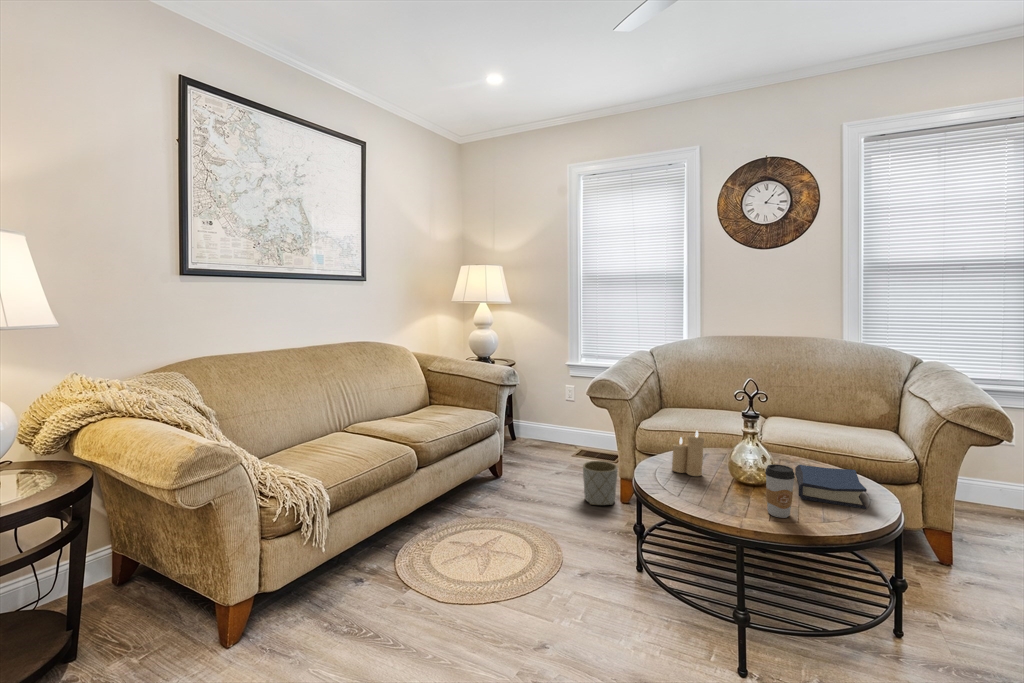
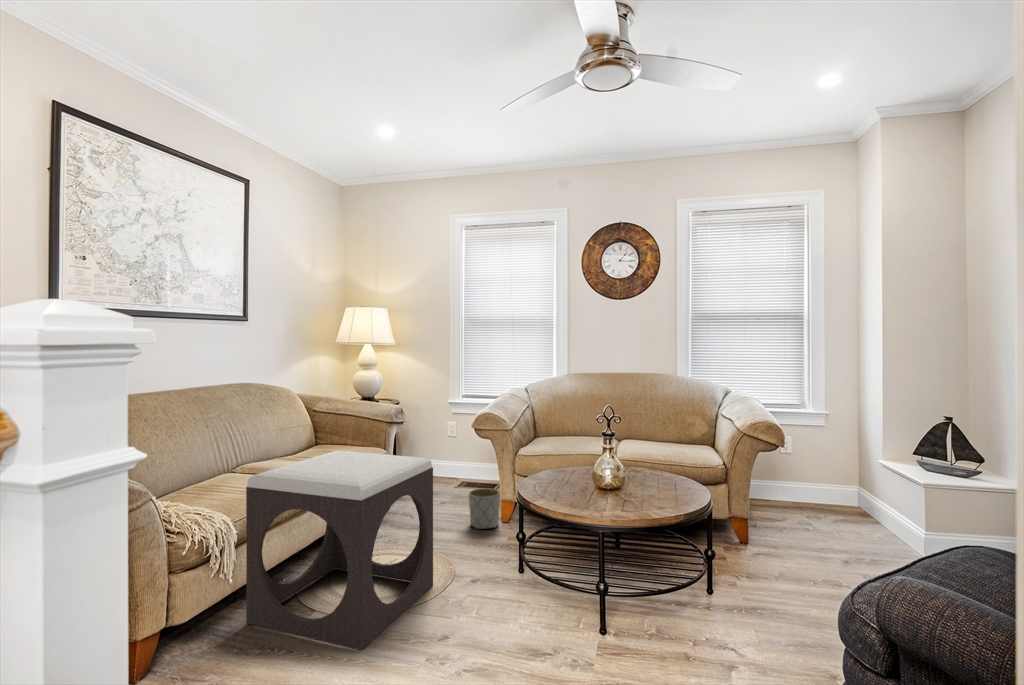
footstool: none [339,417,537,647] -> present [246,451,433,650]
candle: present [672,431,704,476] -> none [547,450,572,488]
coffee cup: present [765,464,795,518] -> none [615,470,636,510]
hardback book: present [795,465,867,509] -> none [640,473,685,500]

